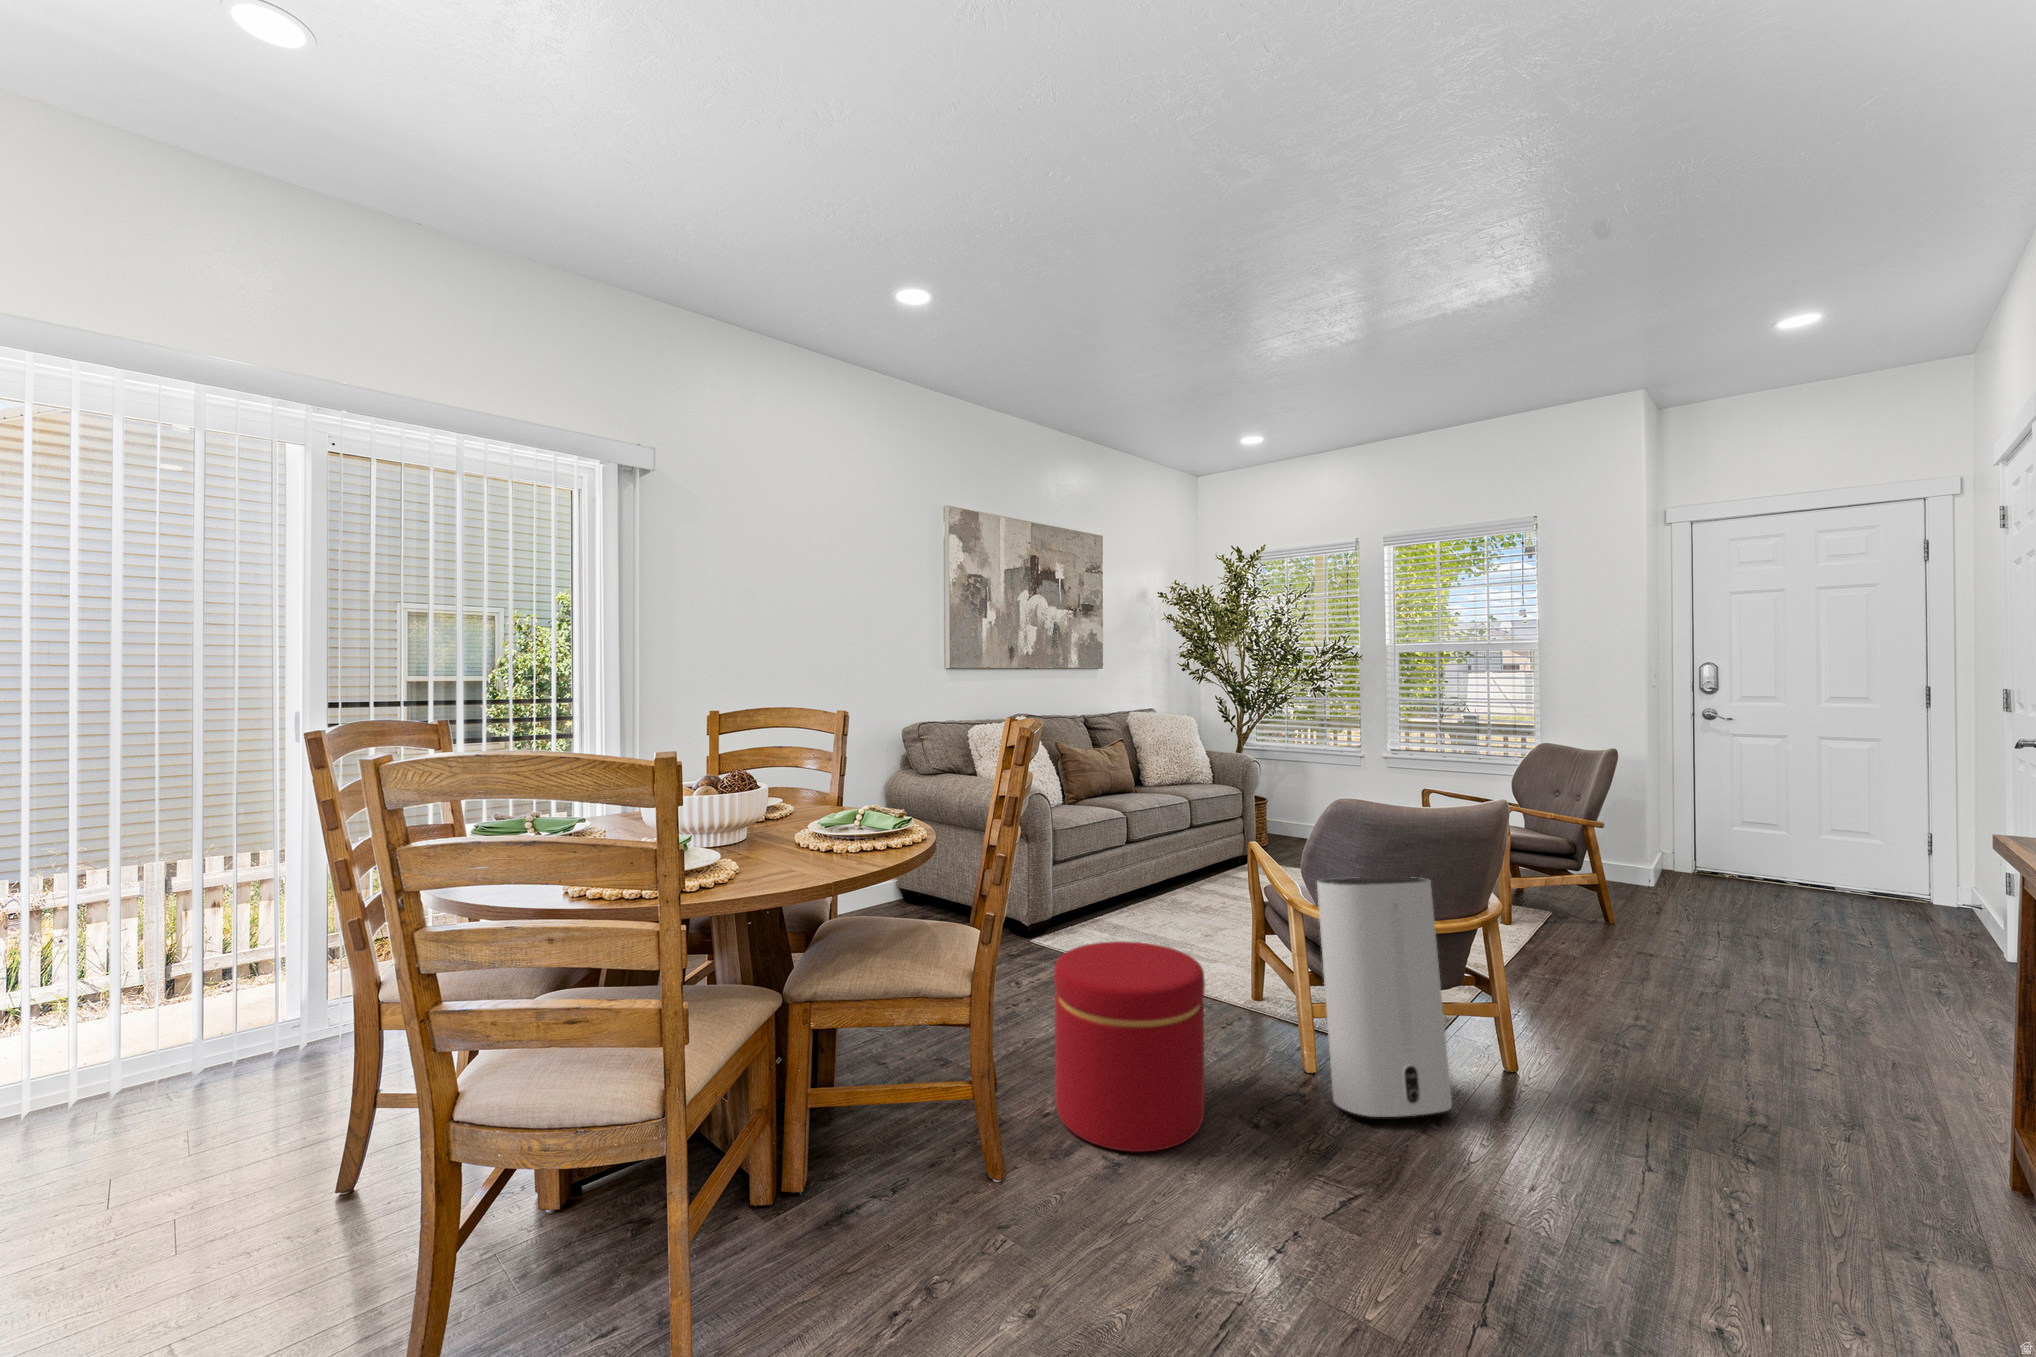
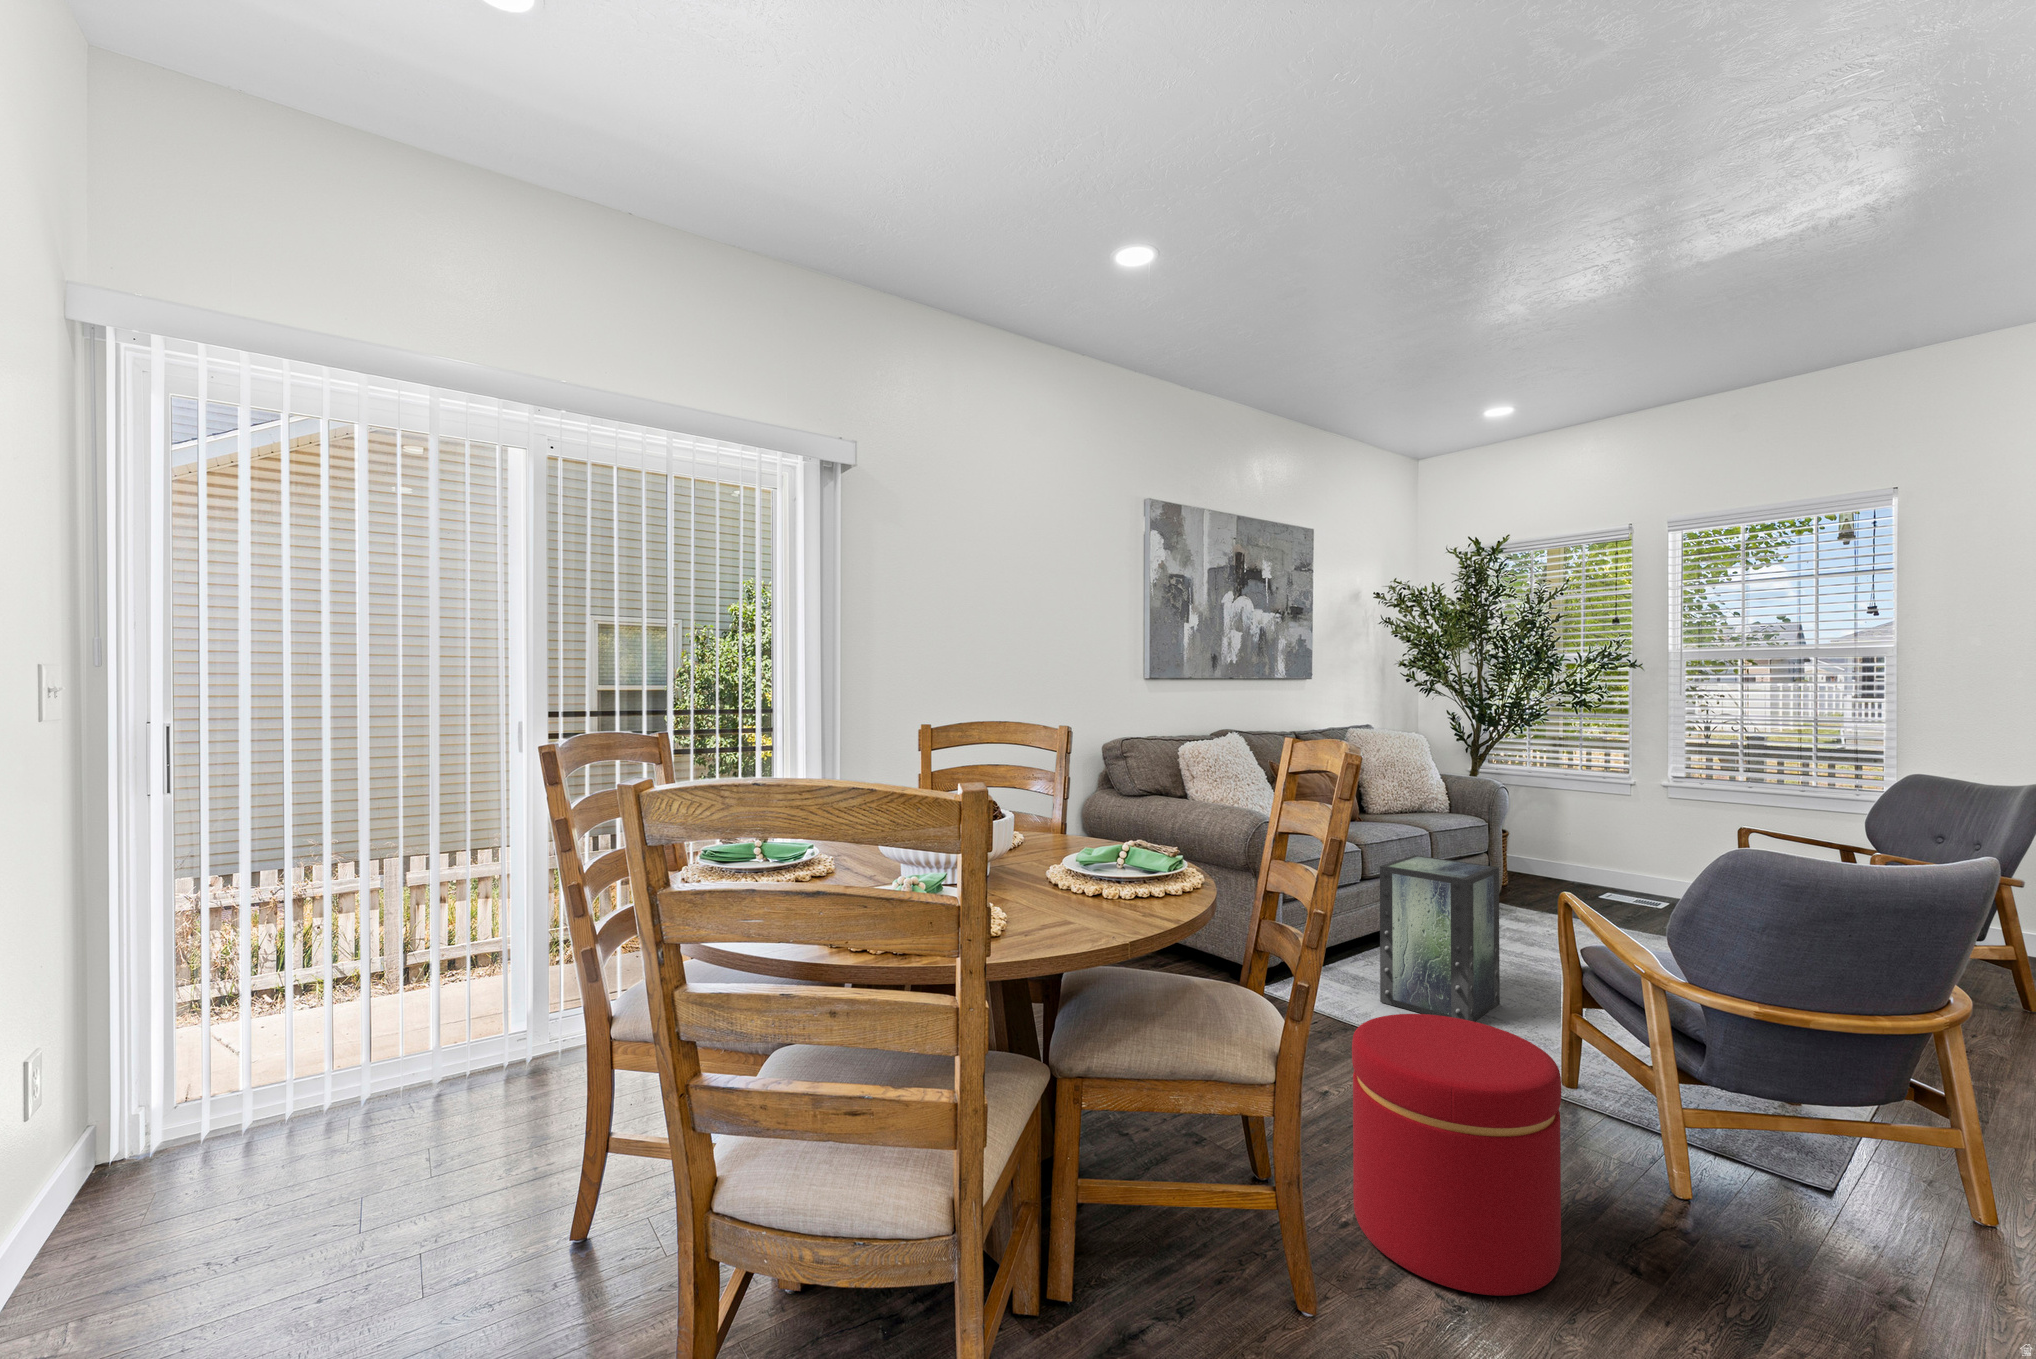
storage box: none [1127,819,1222,959] -> present [1380,855,1500,1022]
air purifier: present [1317,878,1452,1117] -> none [1701,951,1927,1285]

